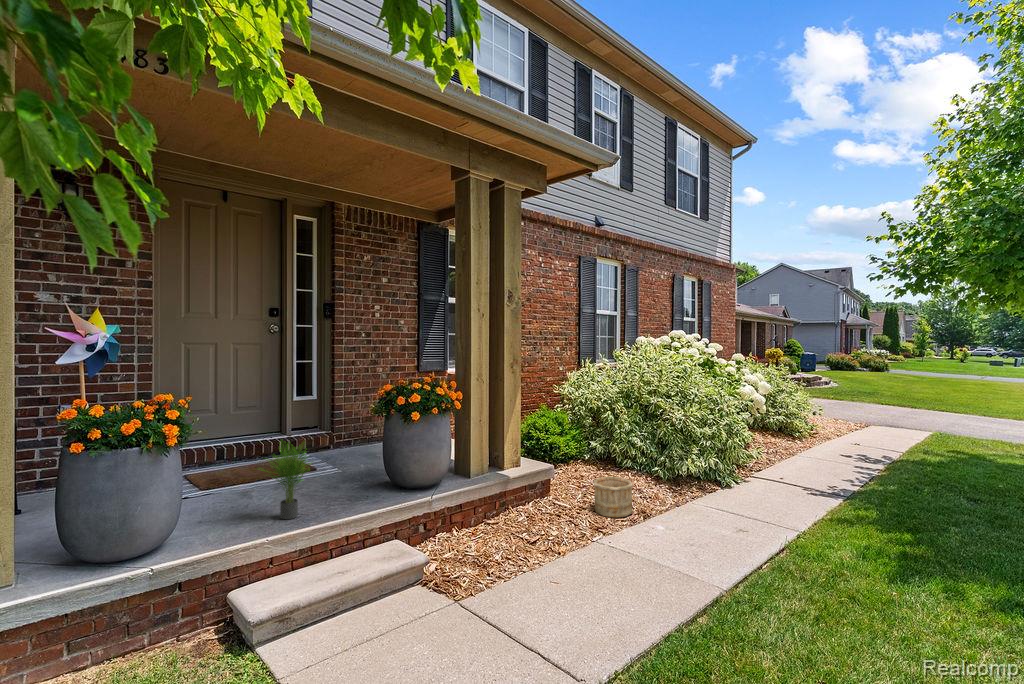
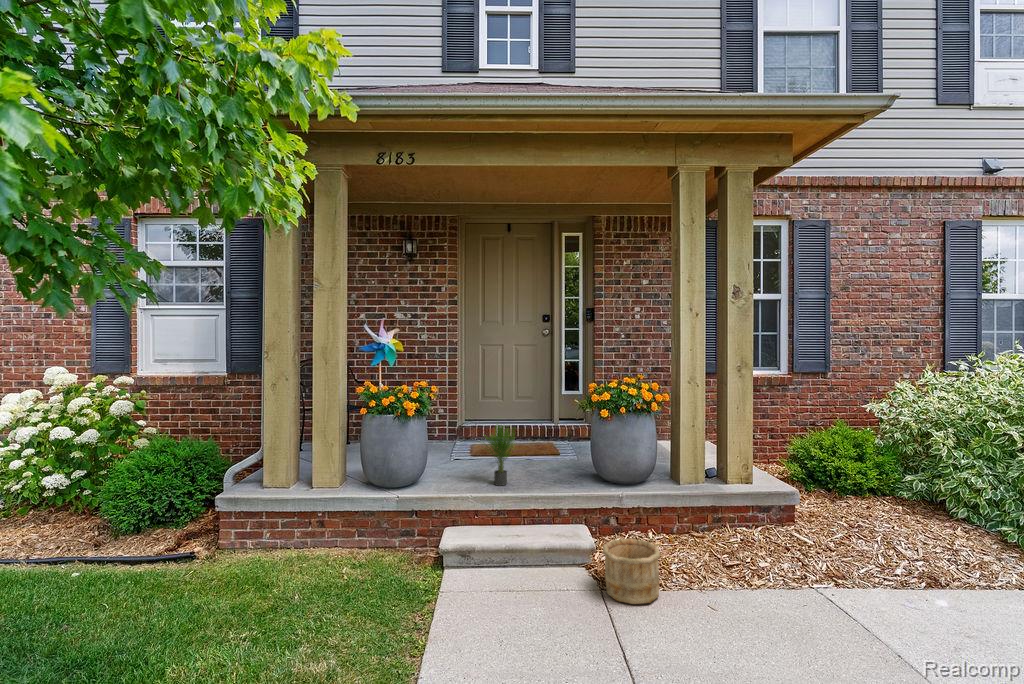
wooden bucket: present [593,477,633,518] -> present [603,539,660,604]

